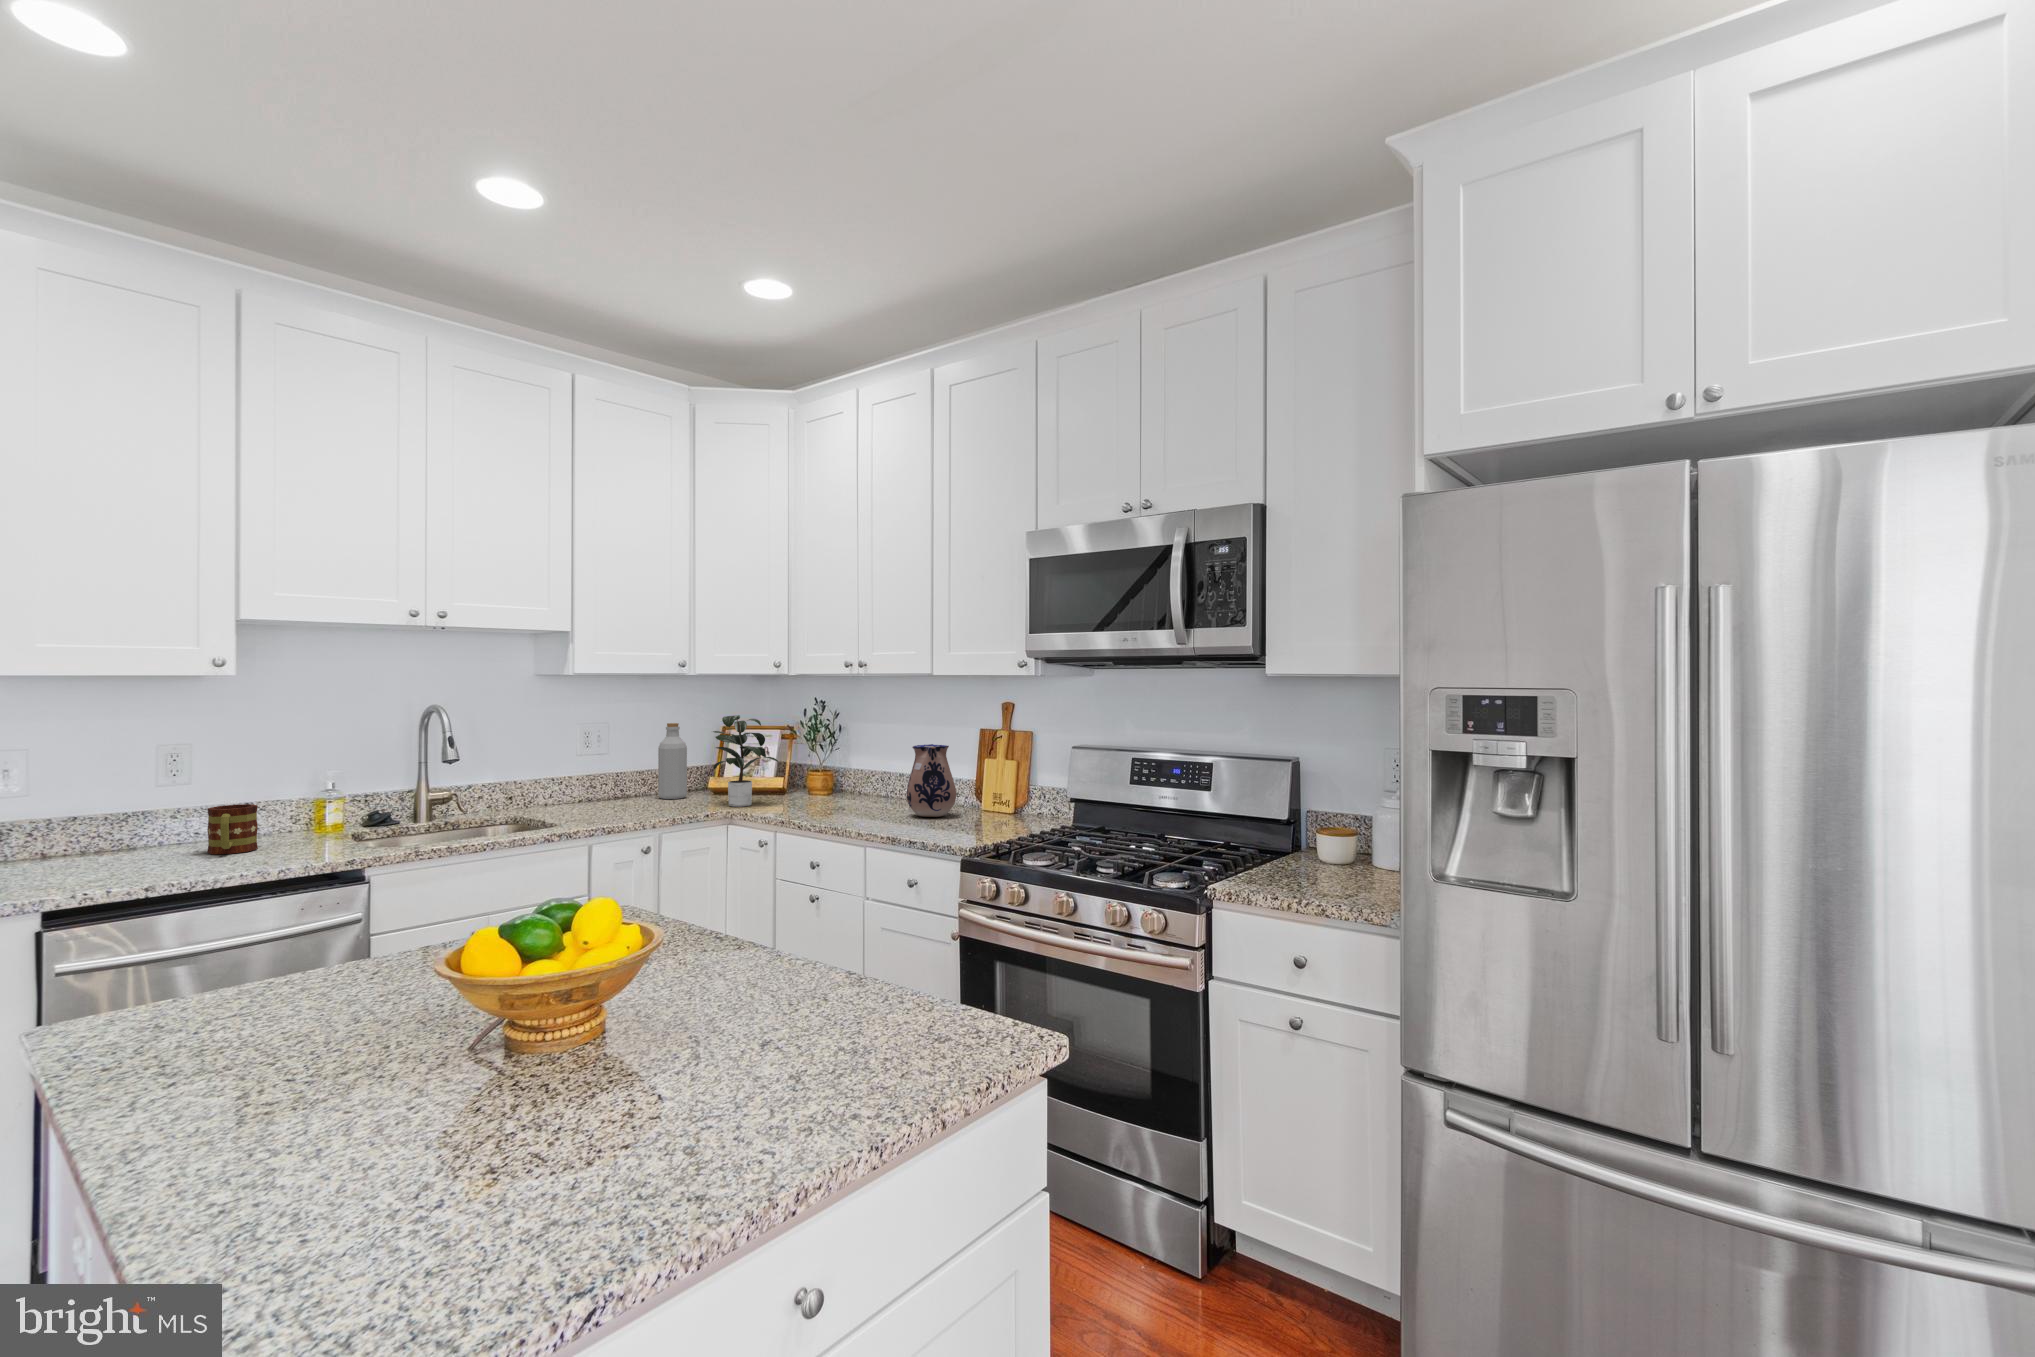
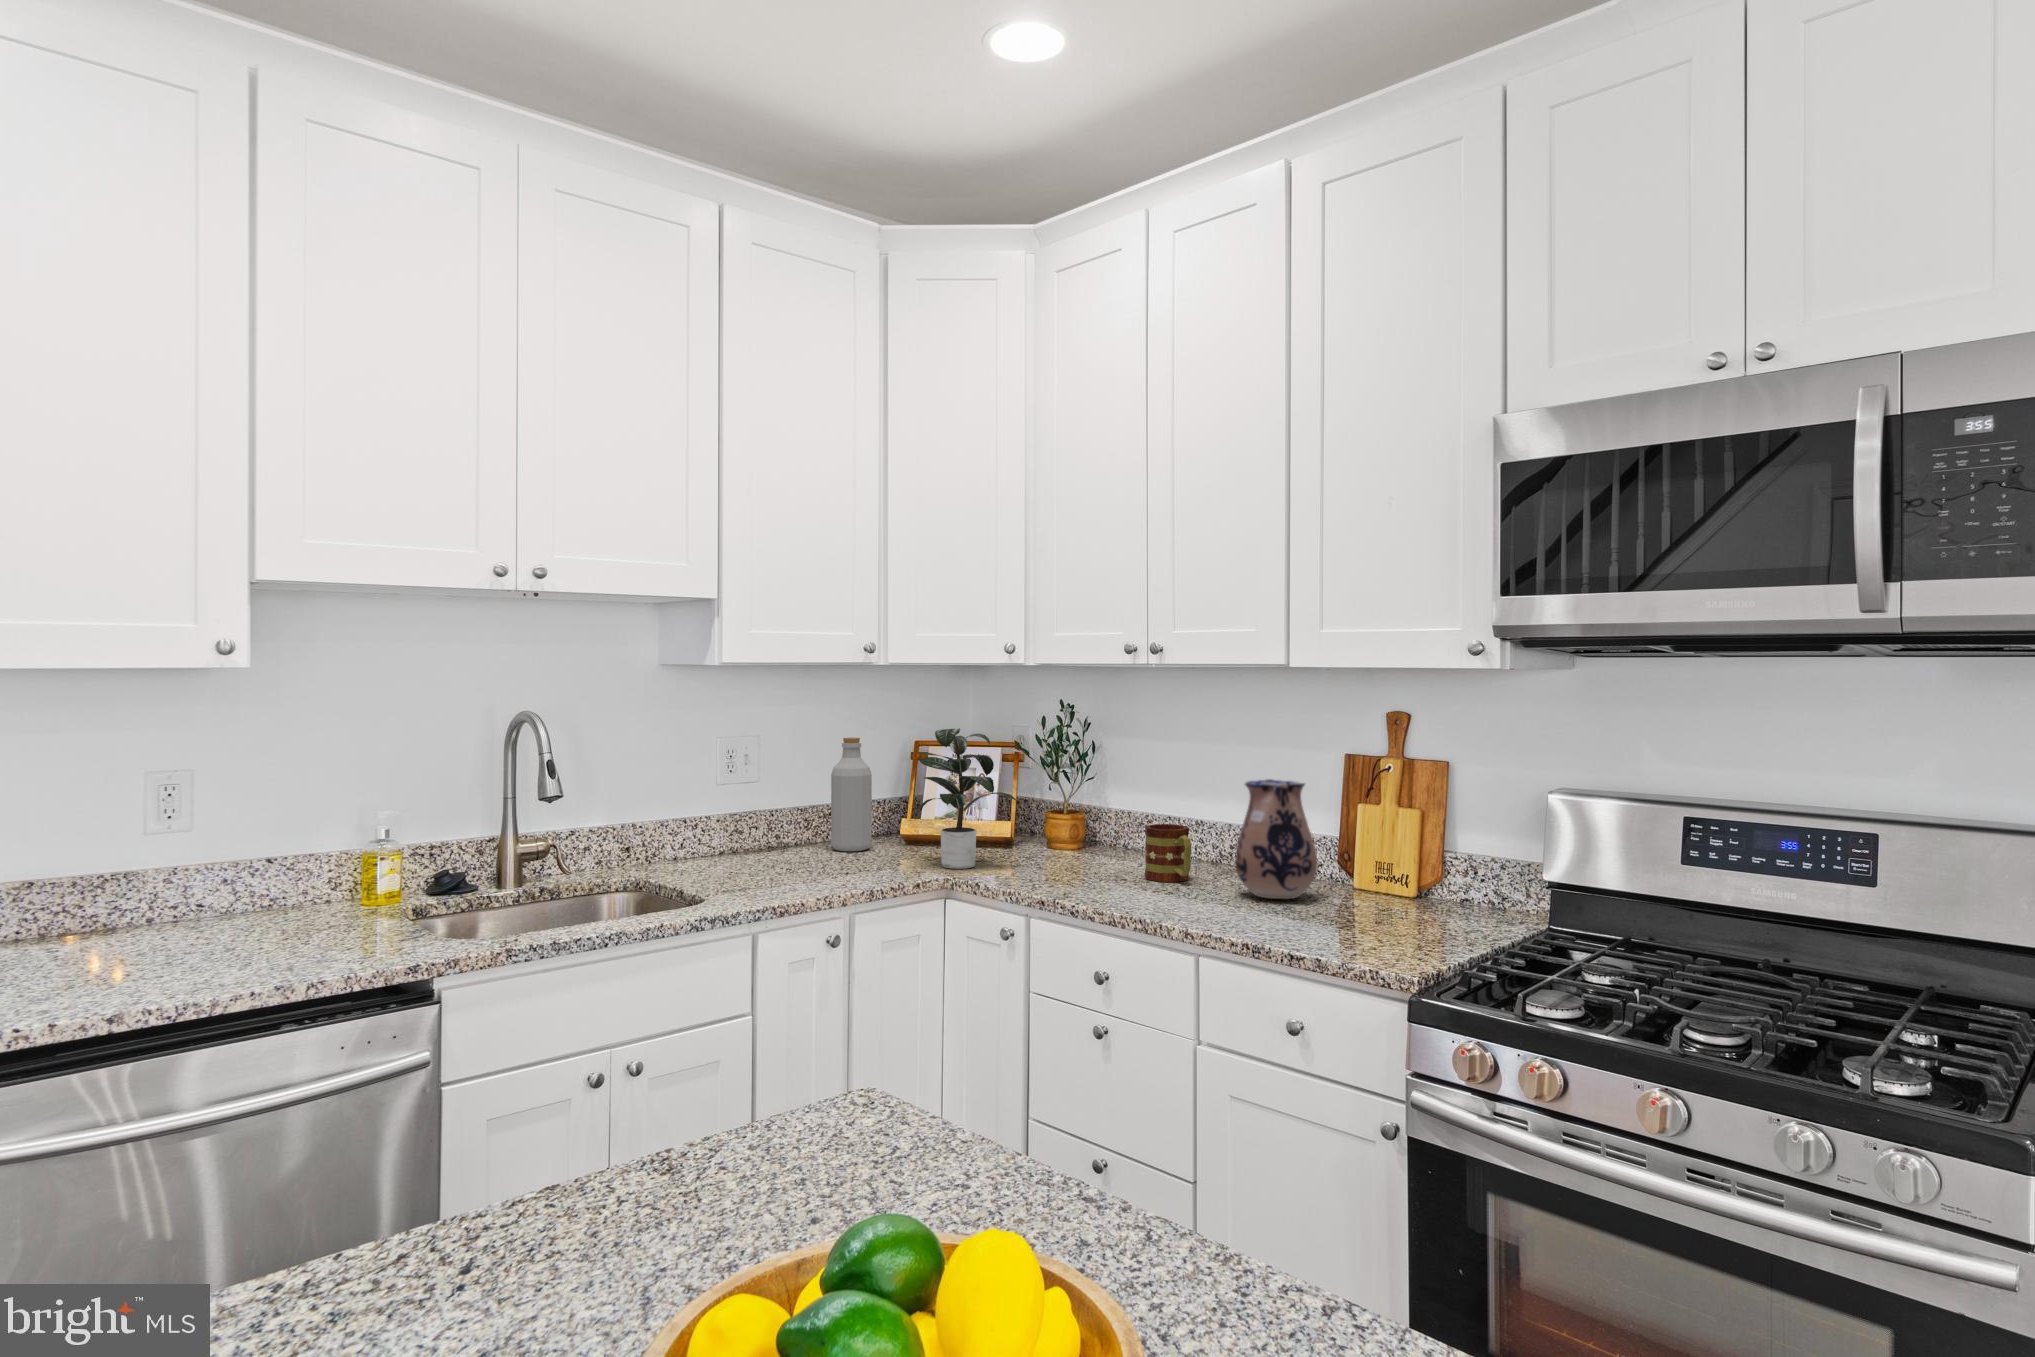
mug: present [207,804,258,854] -> present [1145,824,1191,882]

